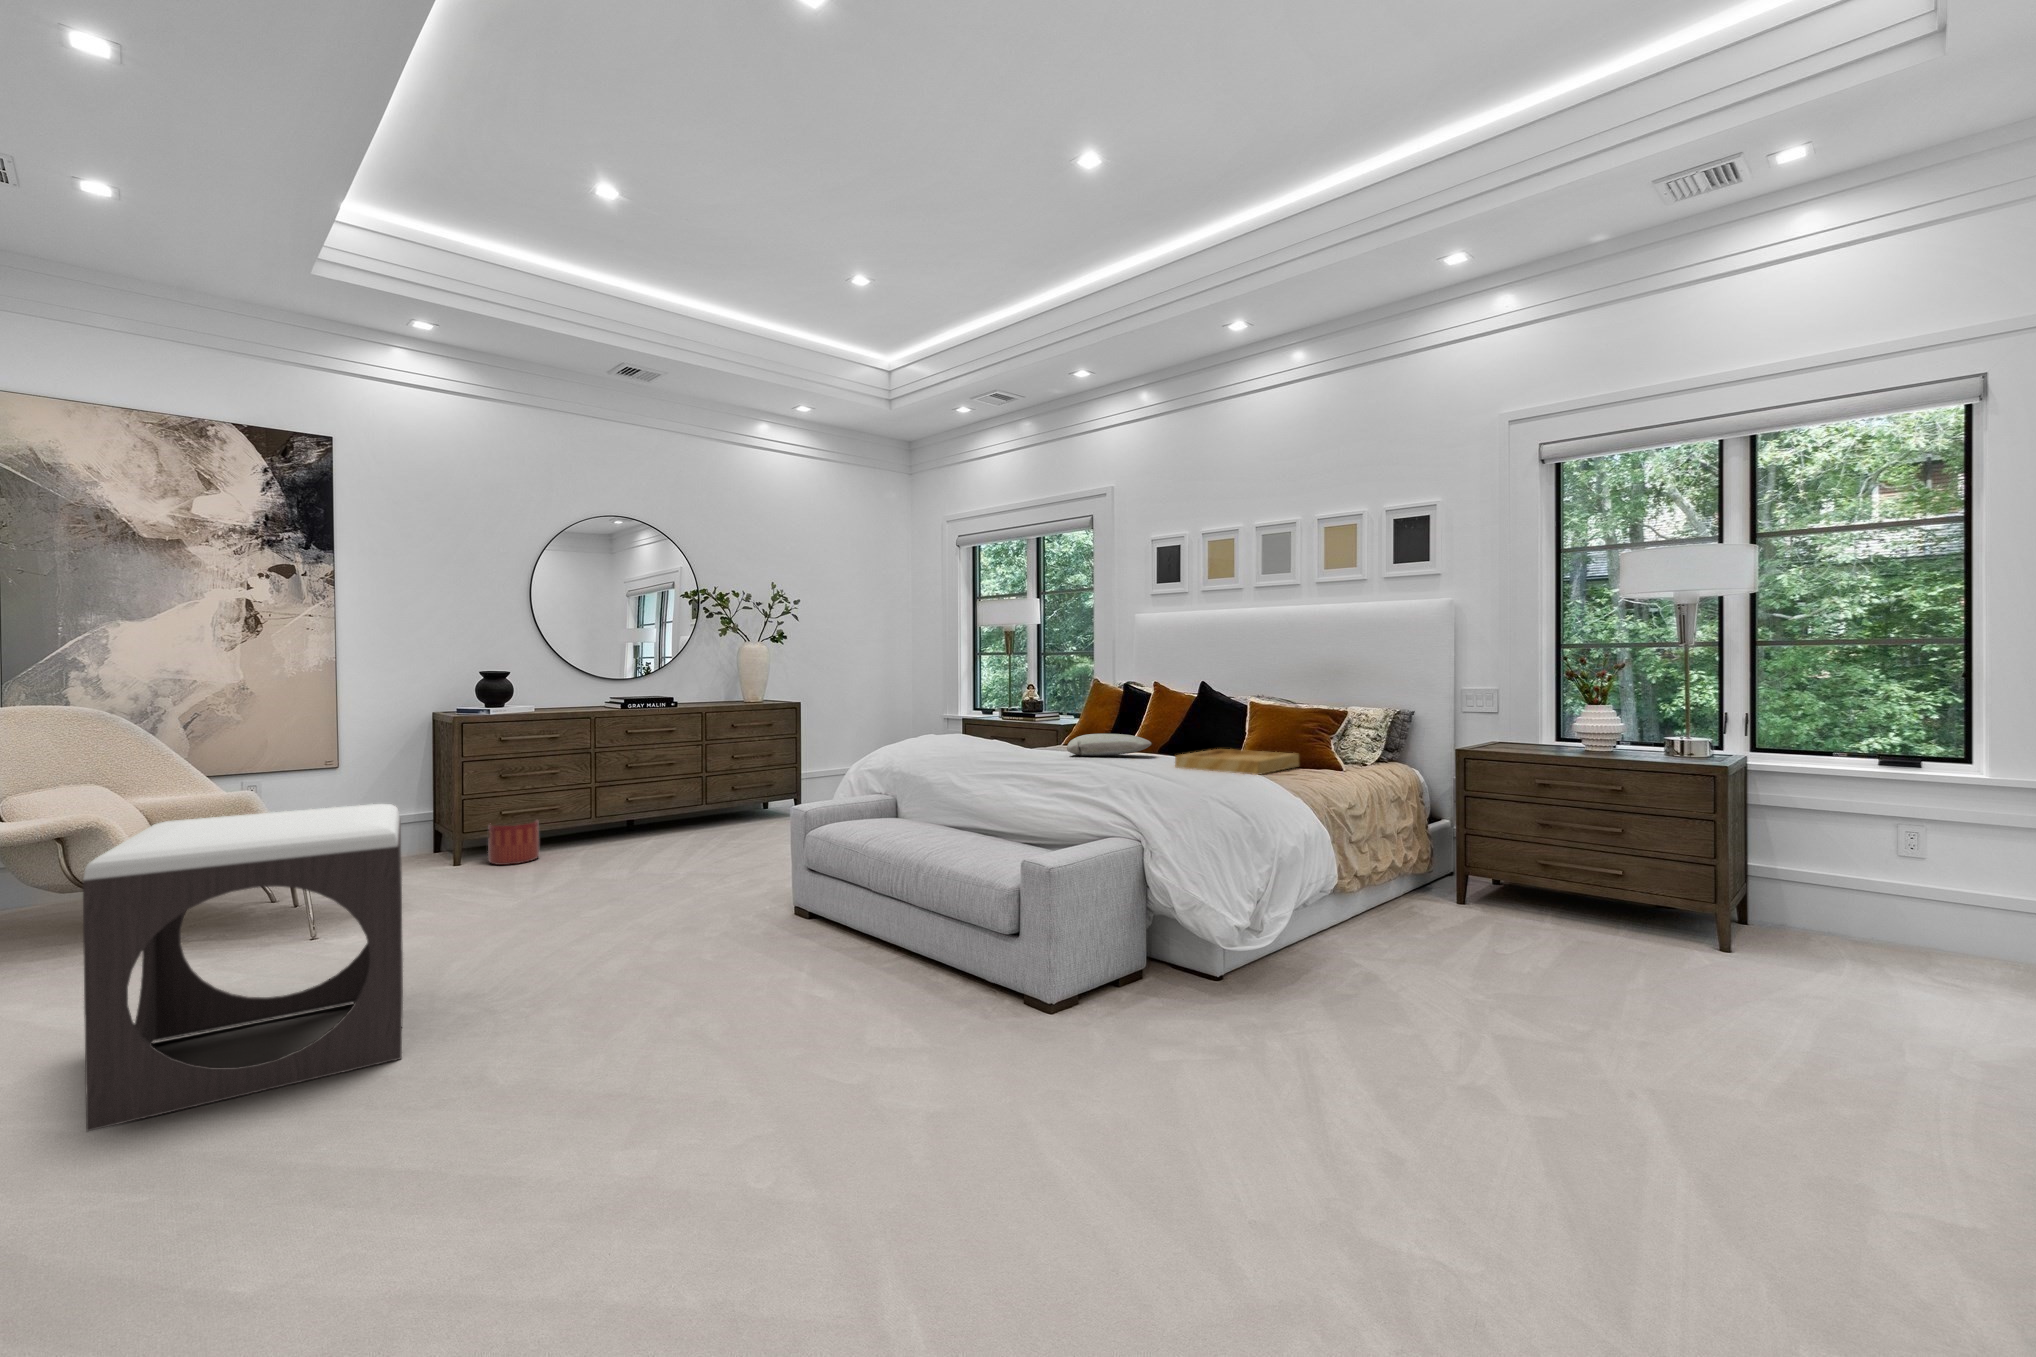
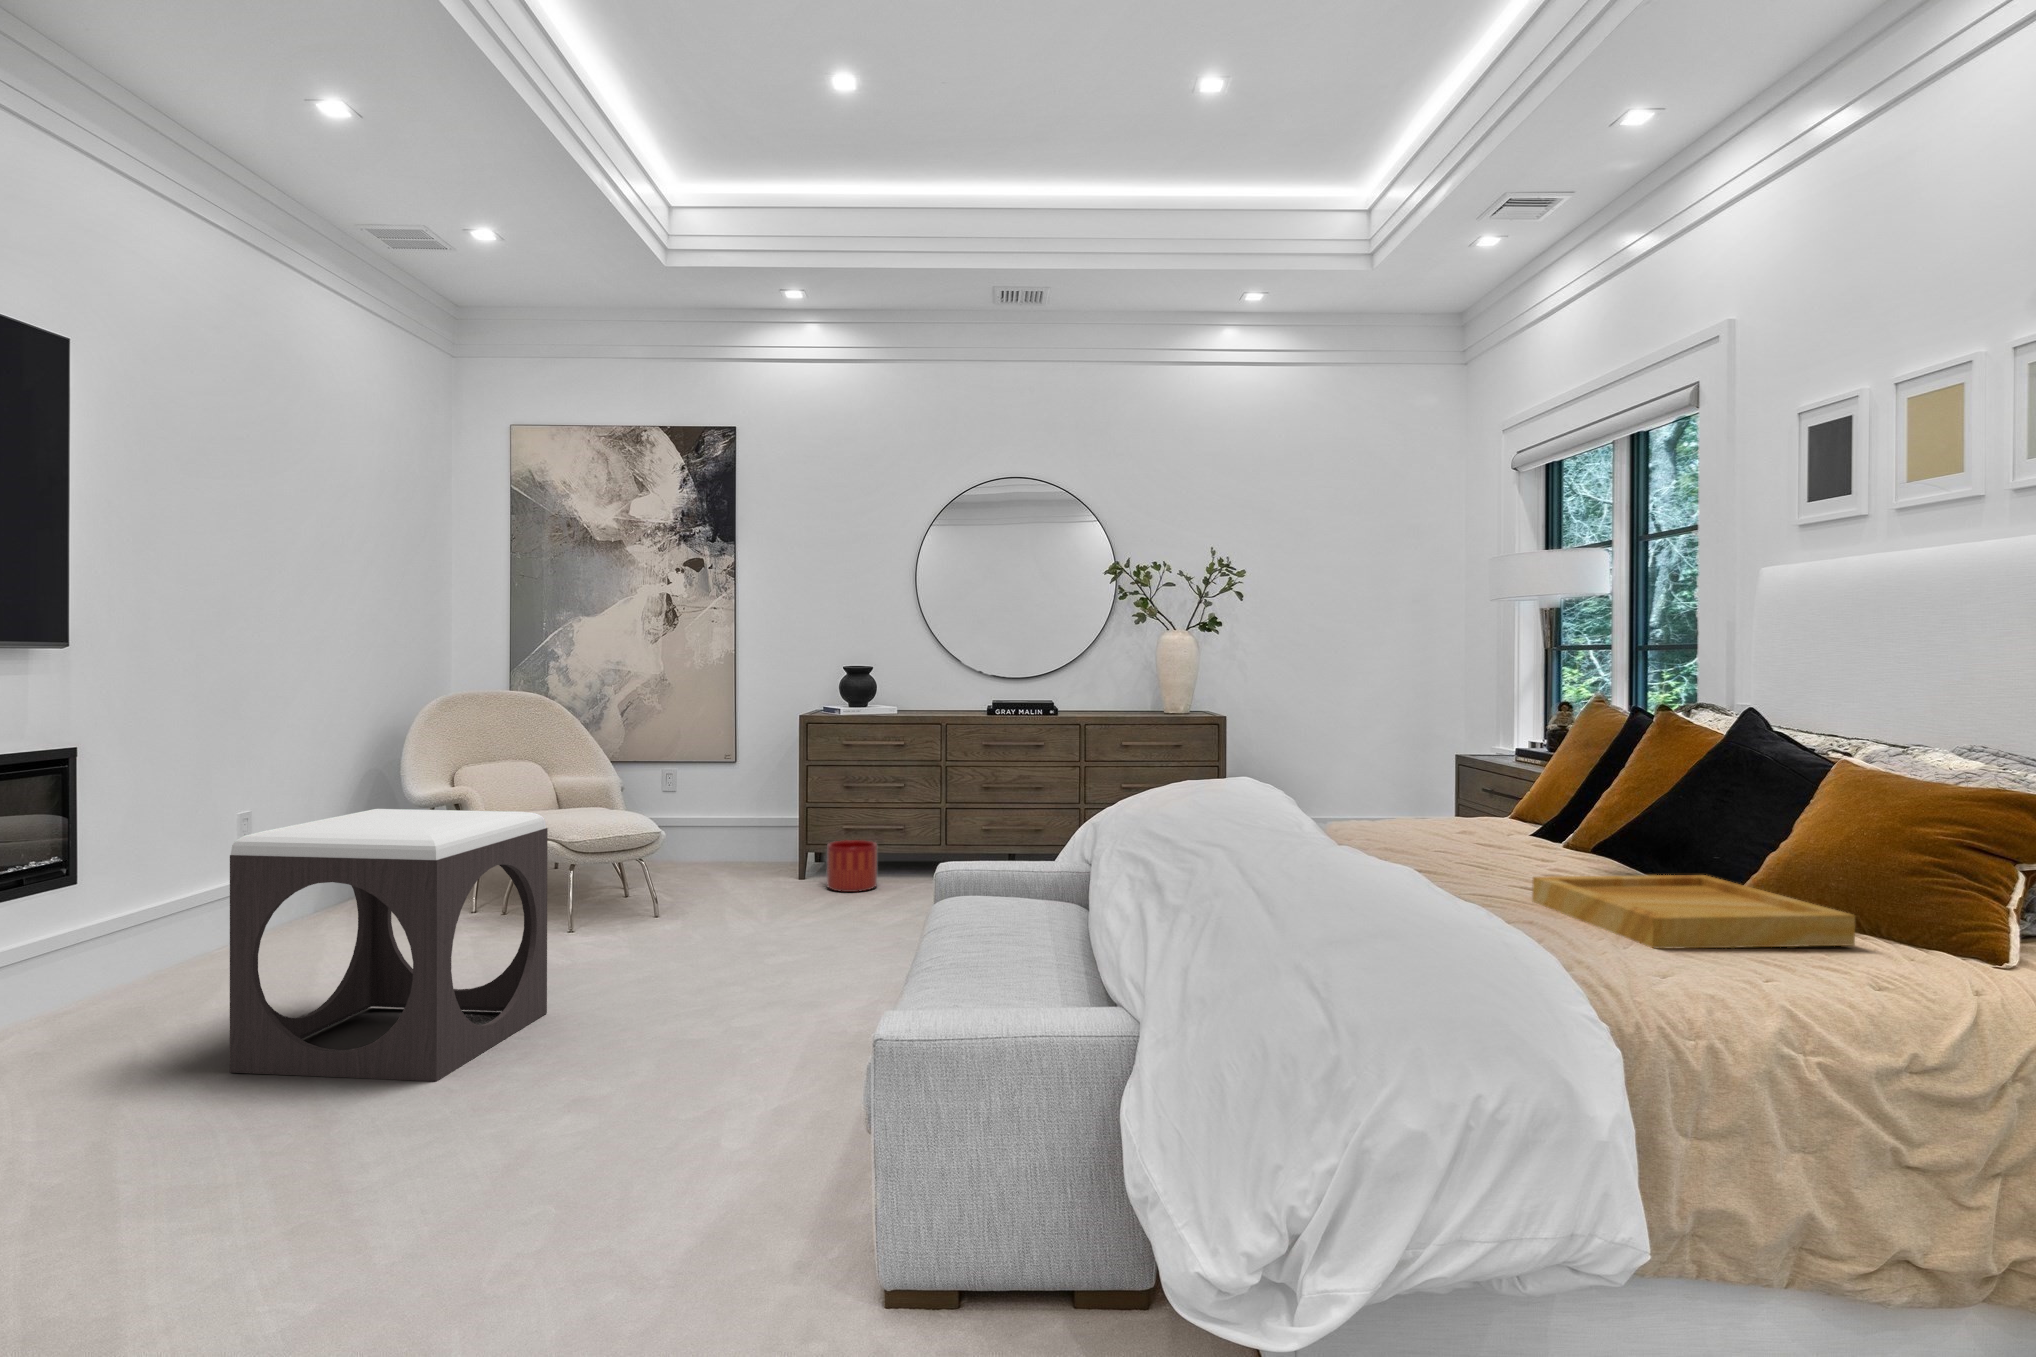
pillow: present [1067,734,1152,756] -> none [1418,813,1593,857]

